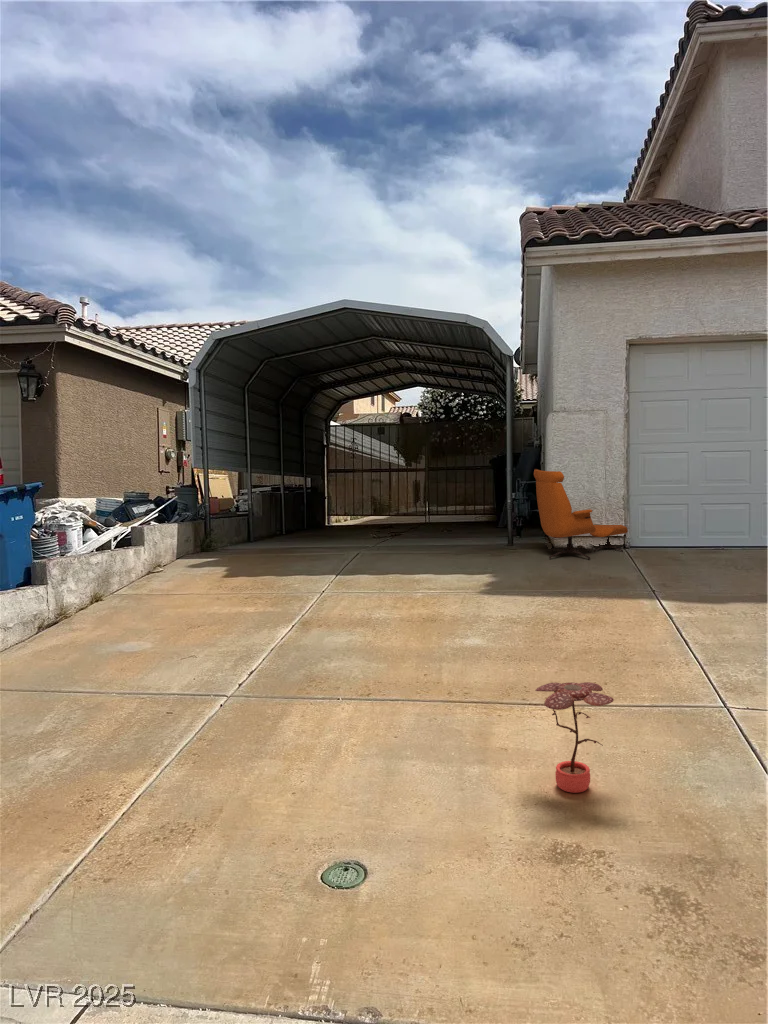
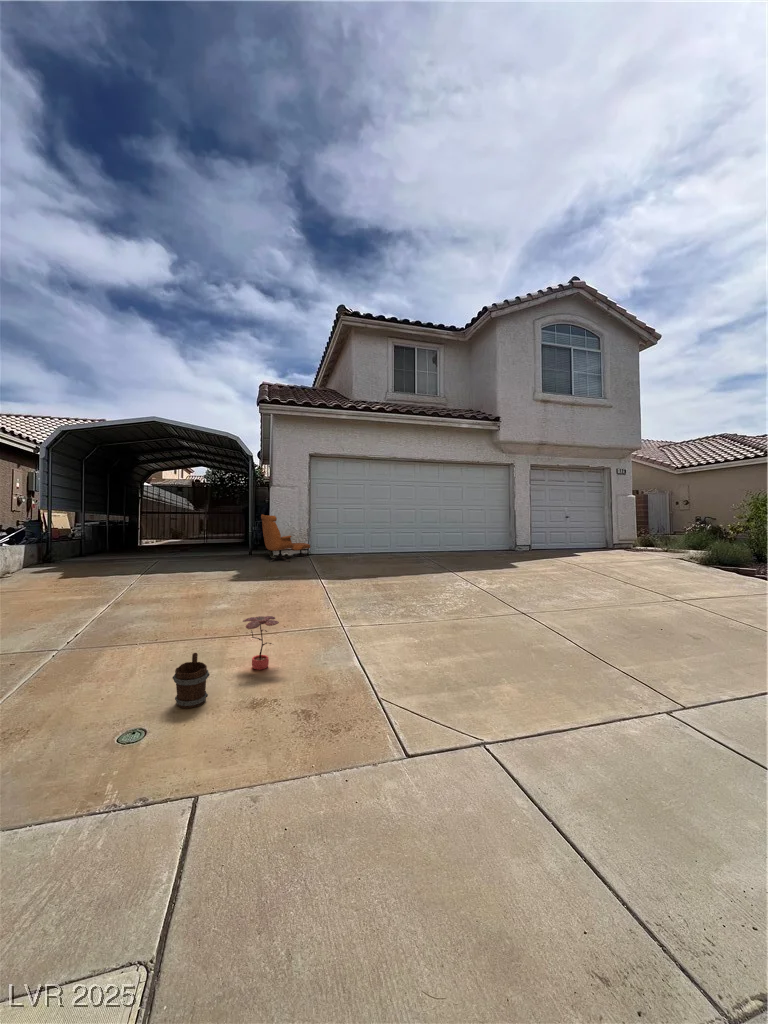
bucket: none [412,749,482,864] -> present [173,653,210,708]

